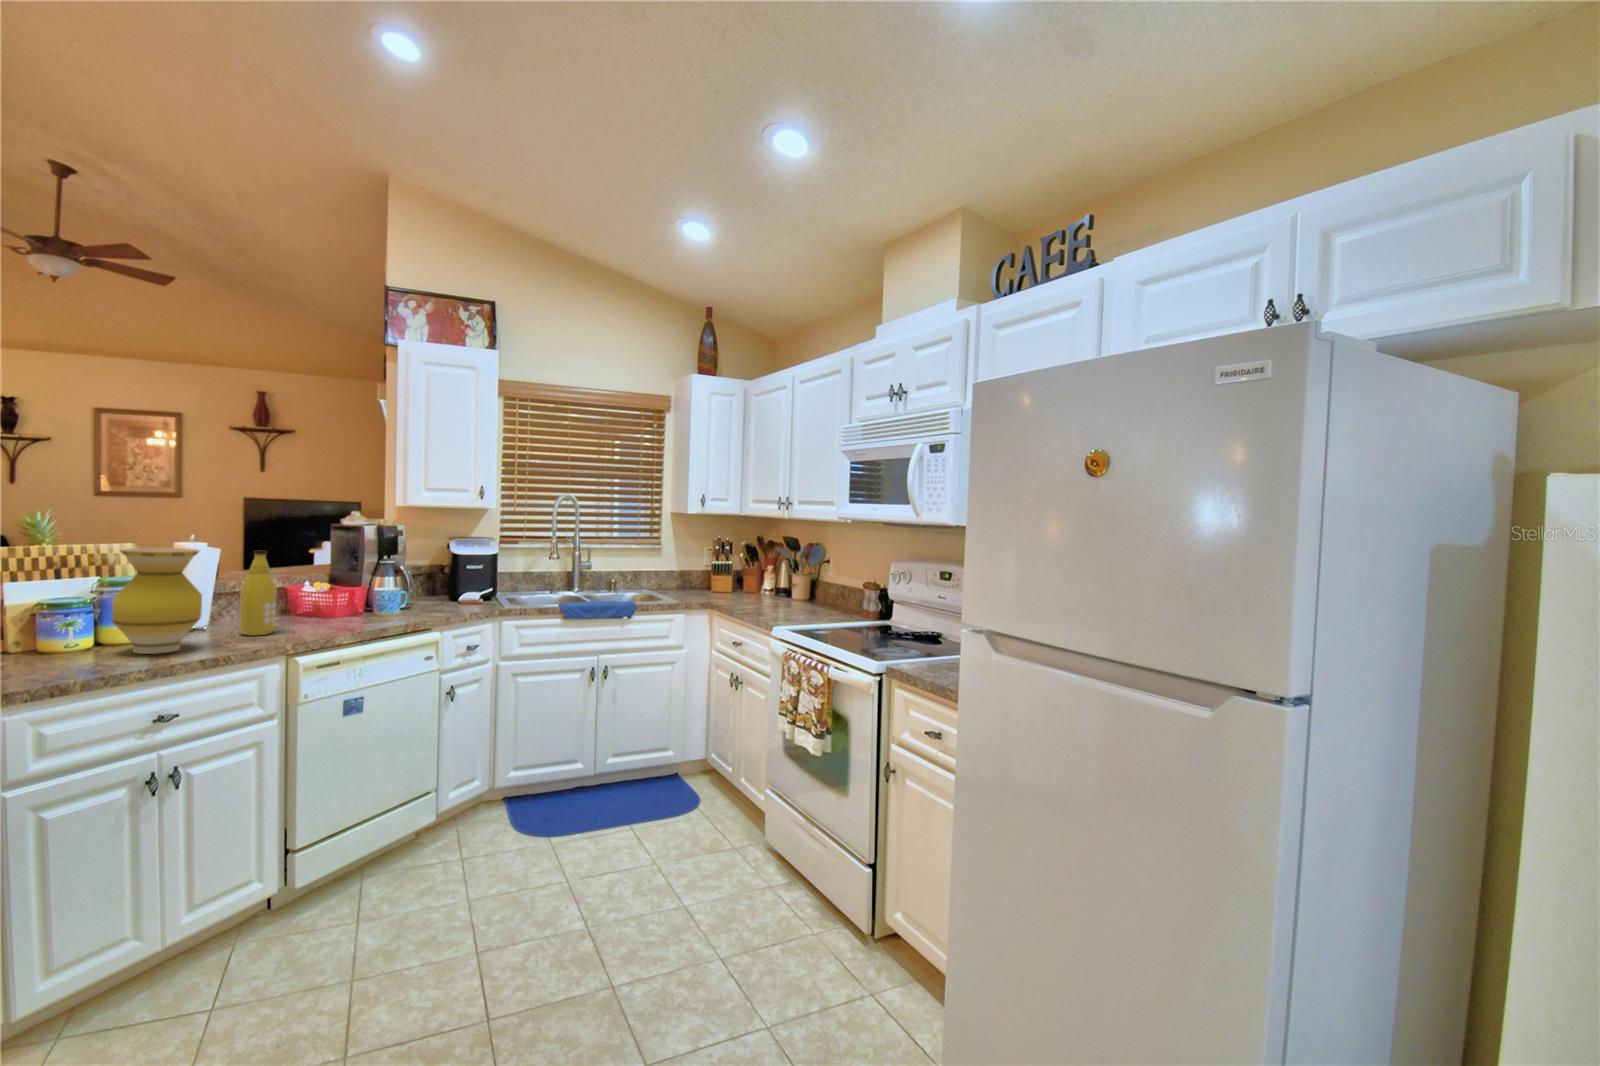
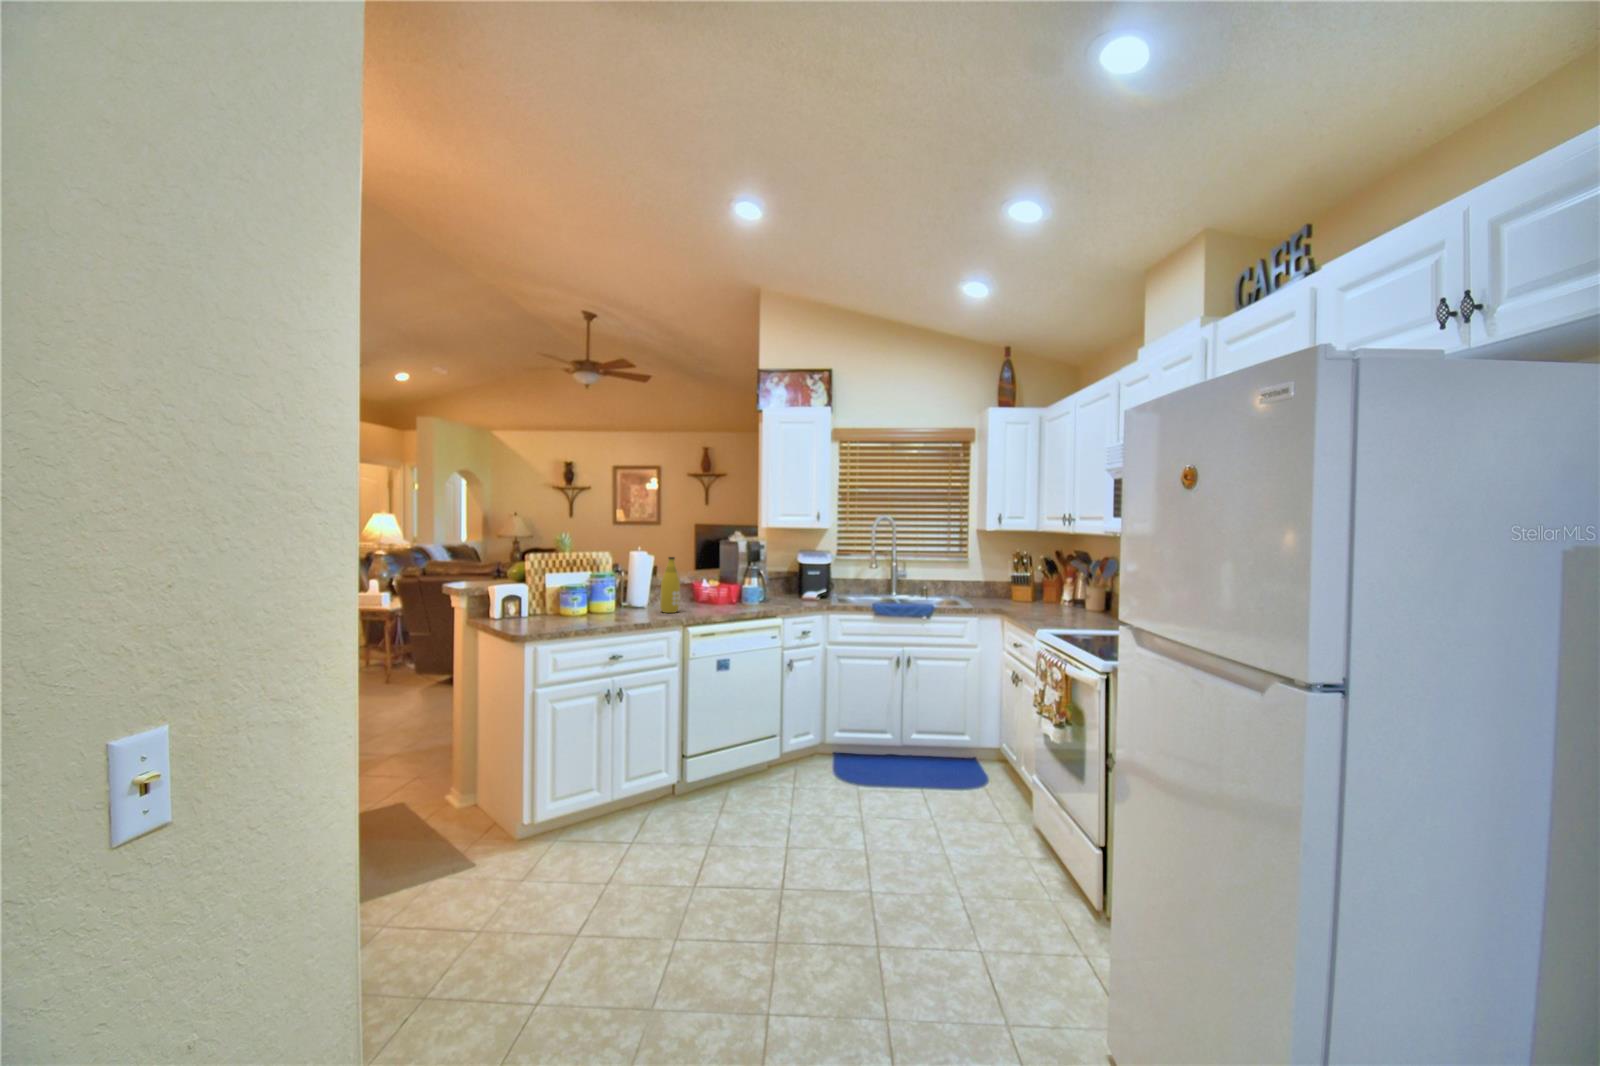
vase: present [112,548,202,654] -> none [595,554,638,619]

